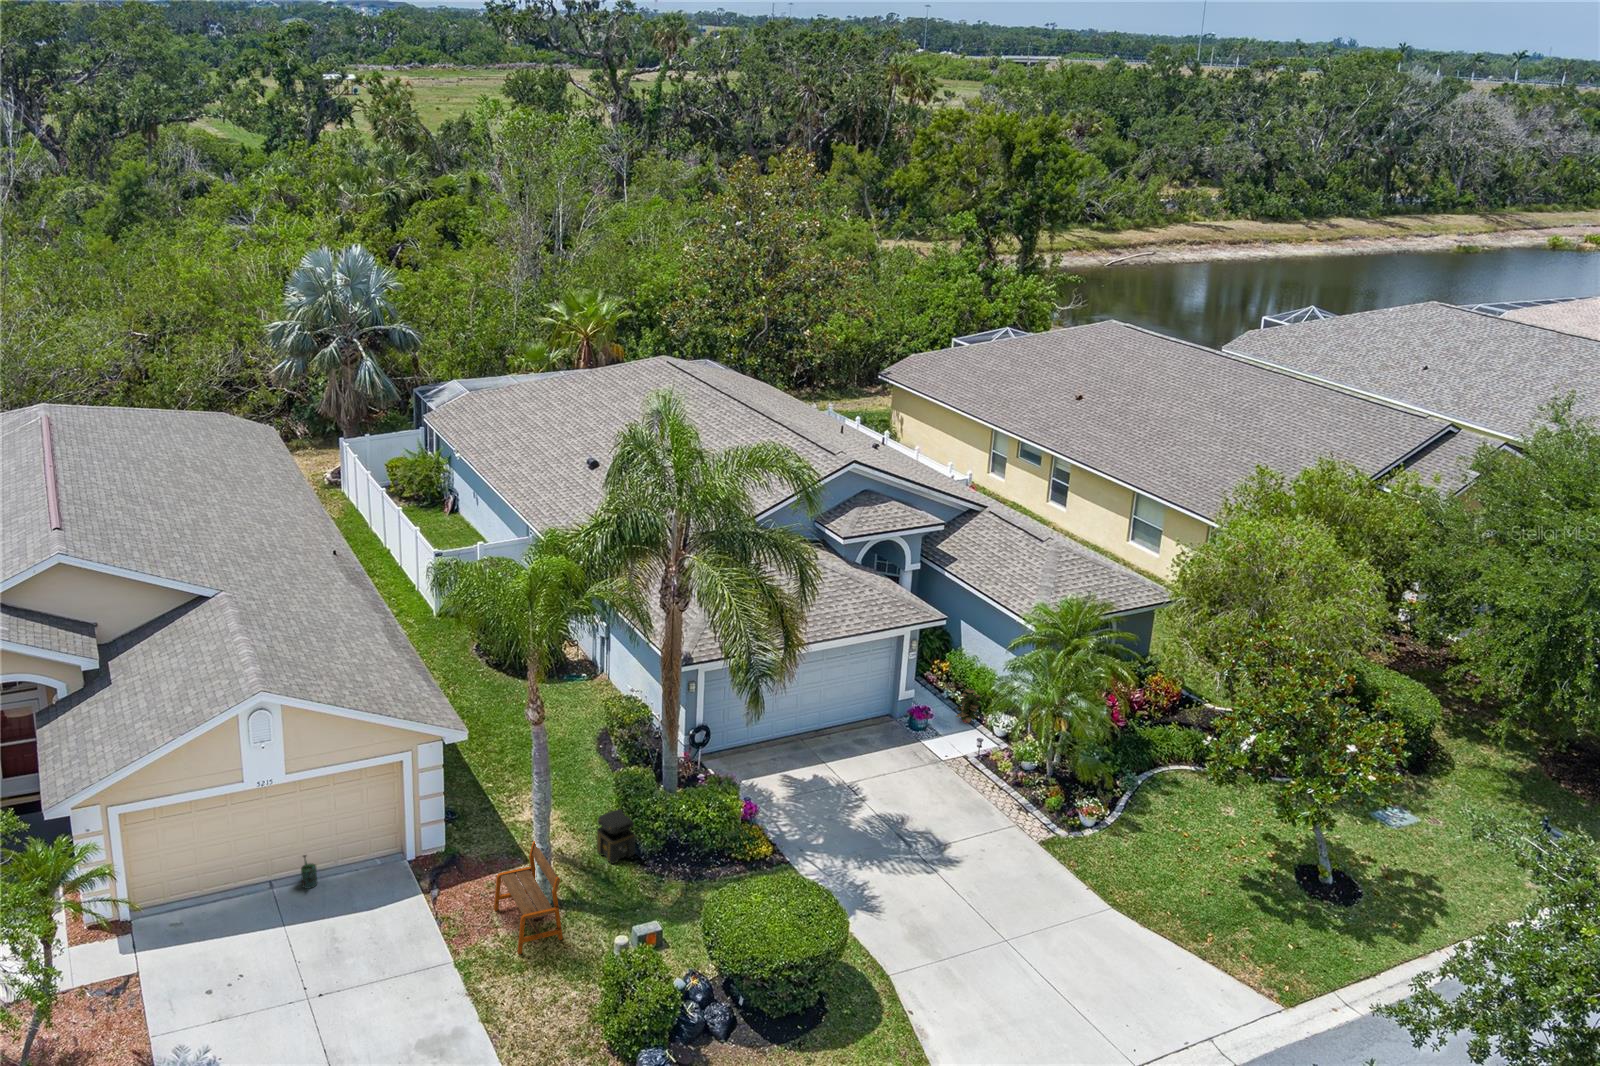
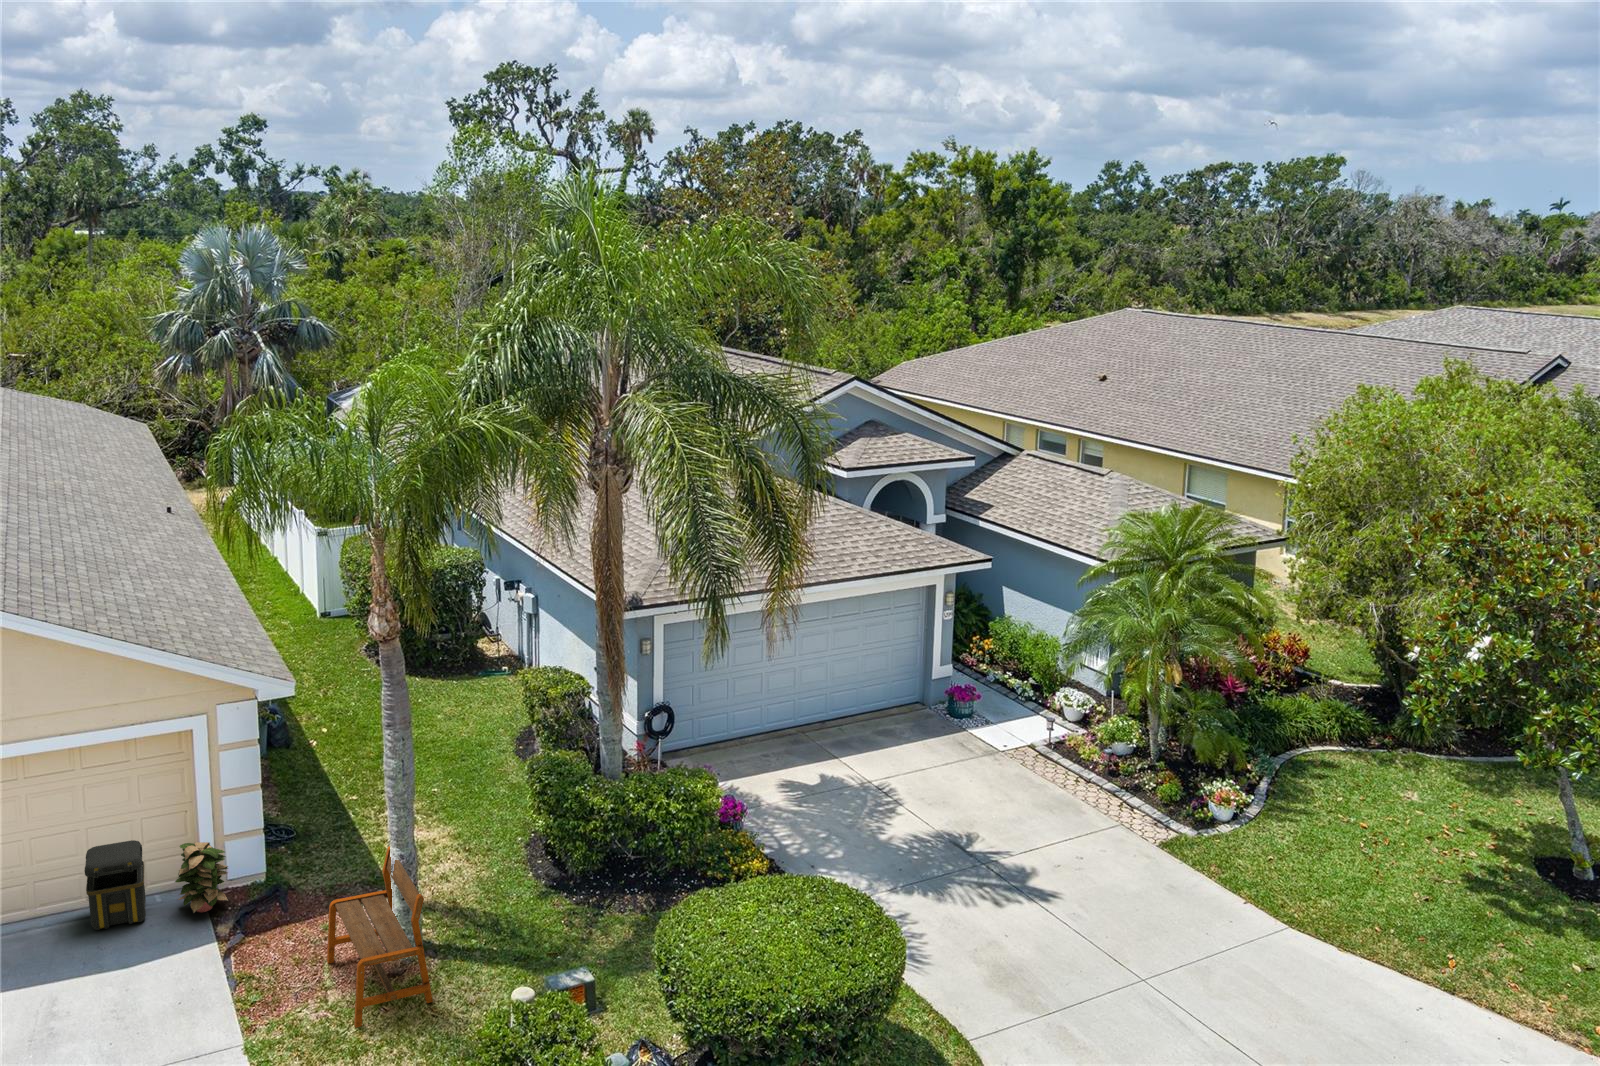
decorative plant: present [956,688,981,723] -> present [175,842,228,913]
toolbox: present [597,809,635,863] -> present [84,840,146,930]
watering can: present [301,855,317,889] -> none [17,888,48,941]

